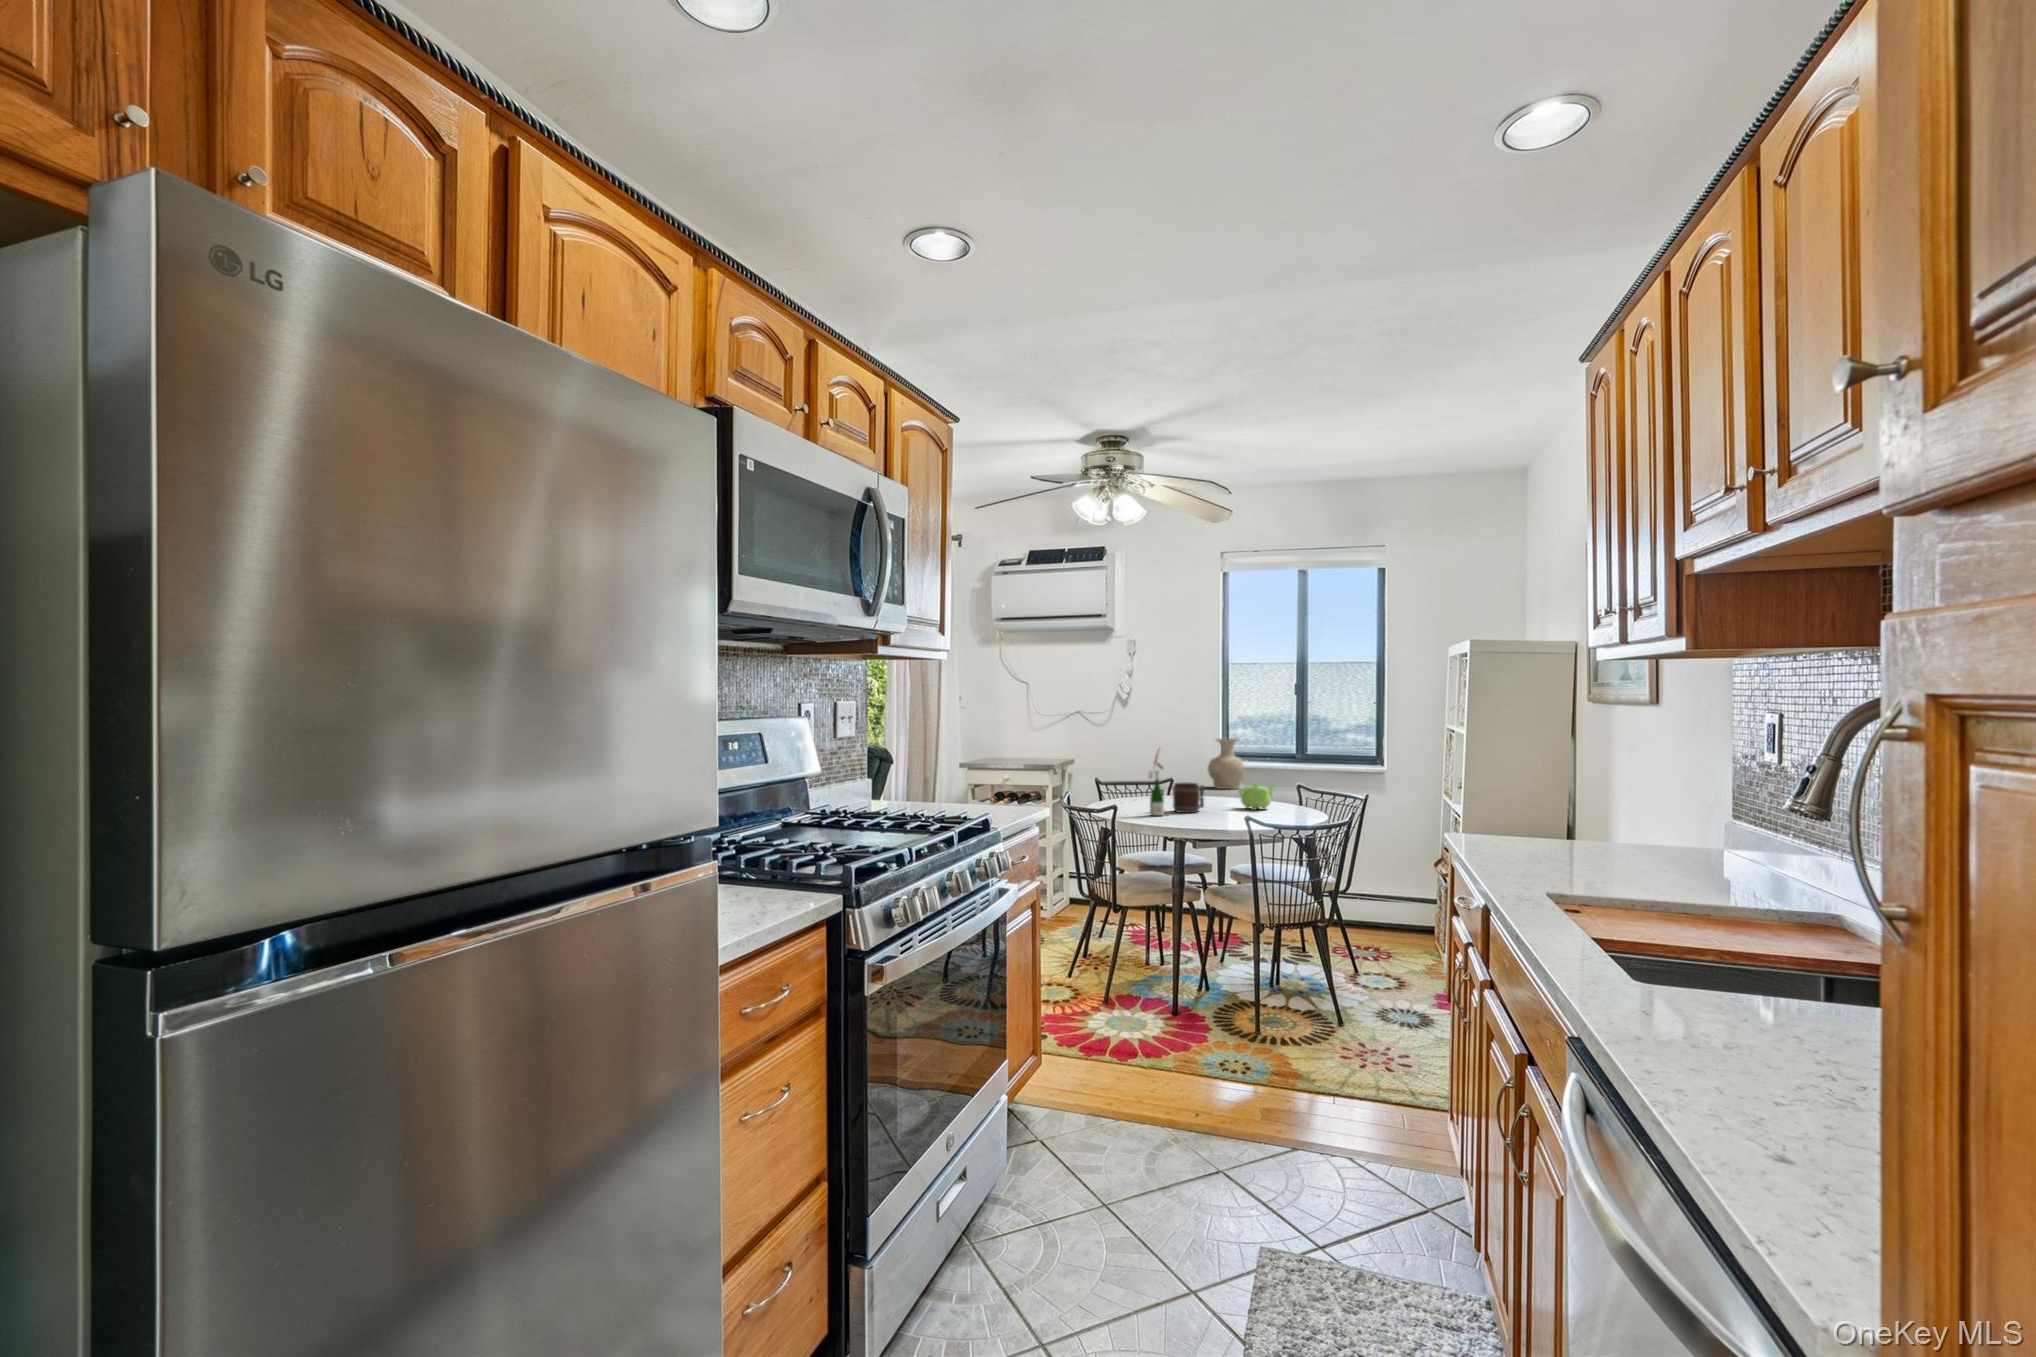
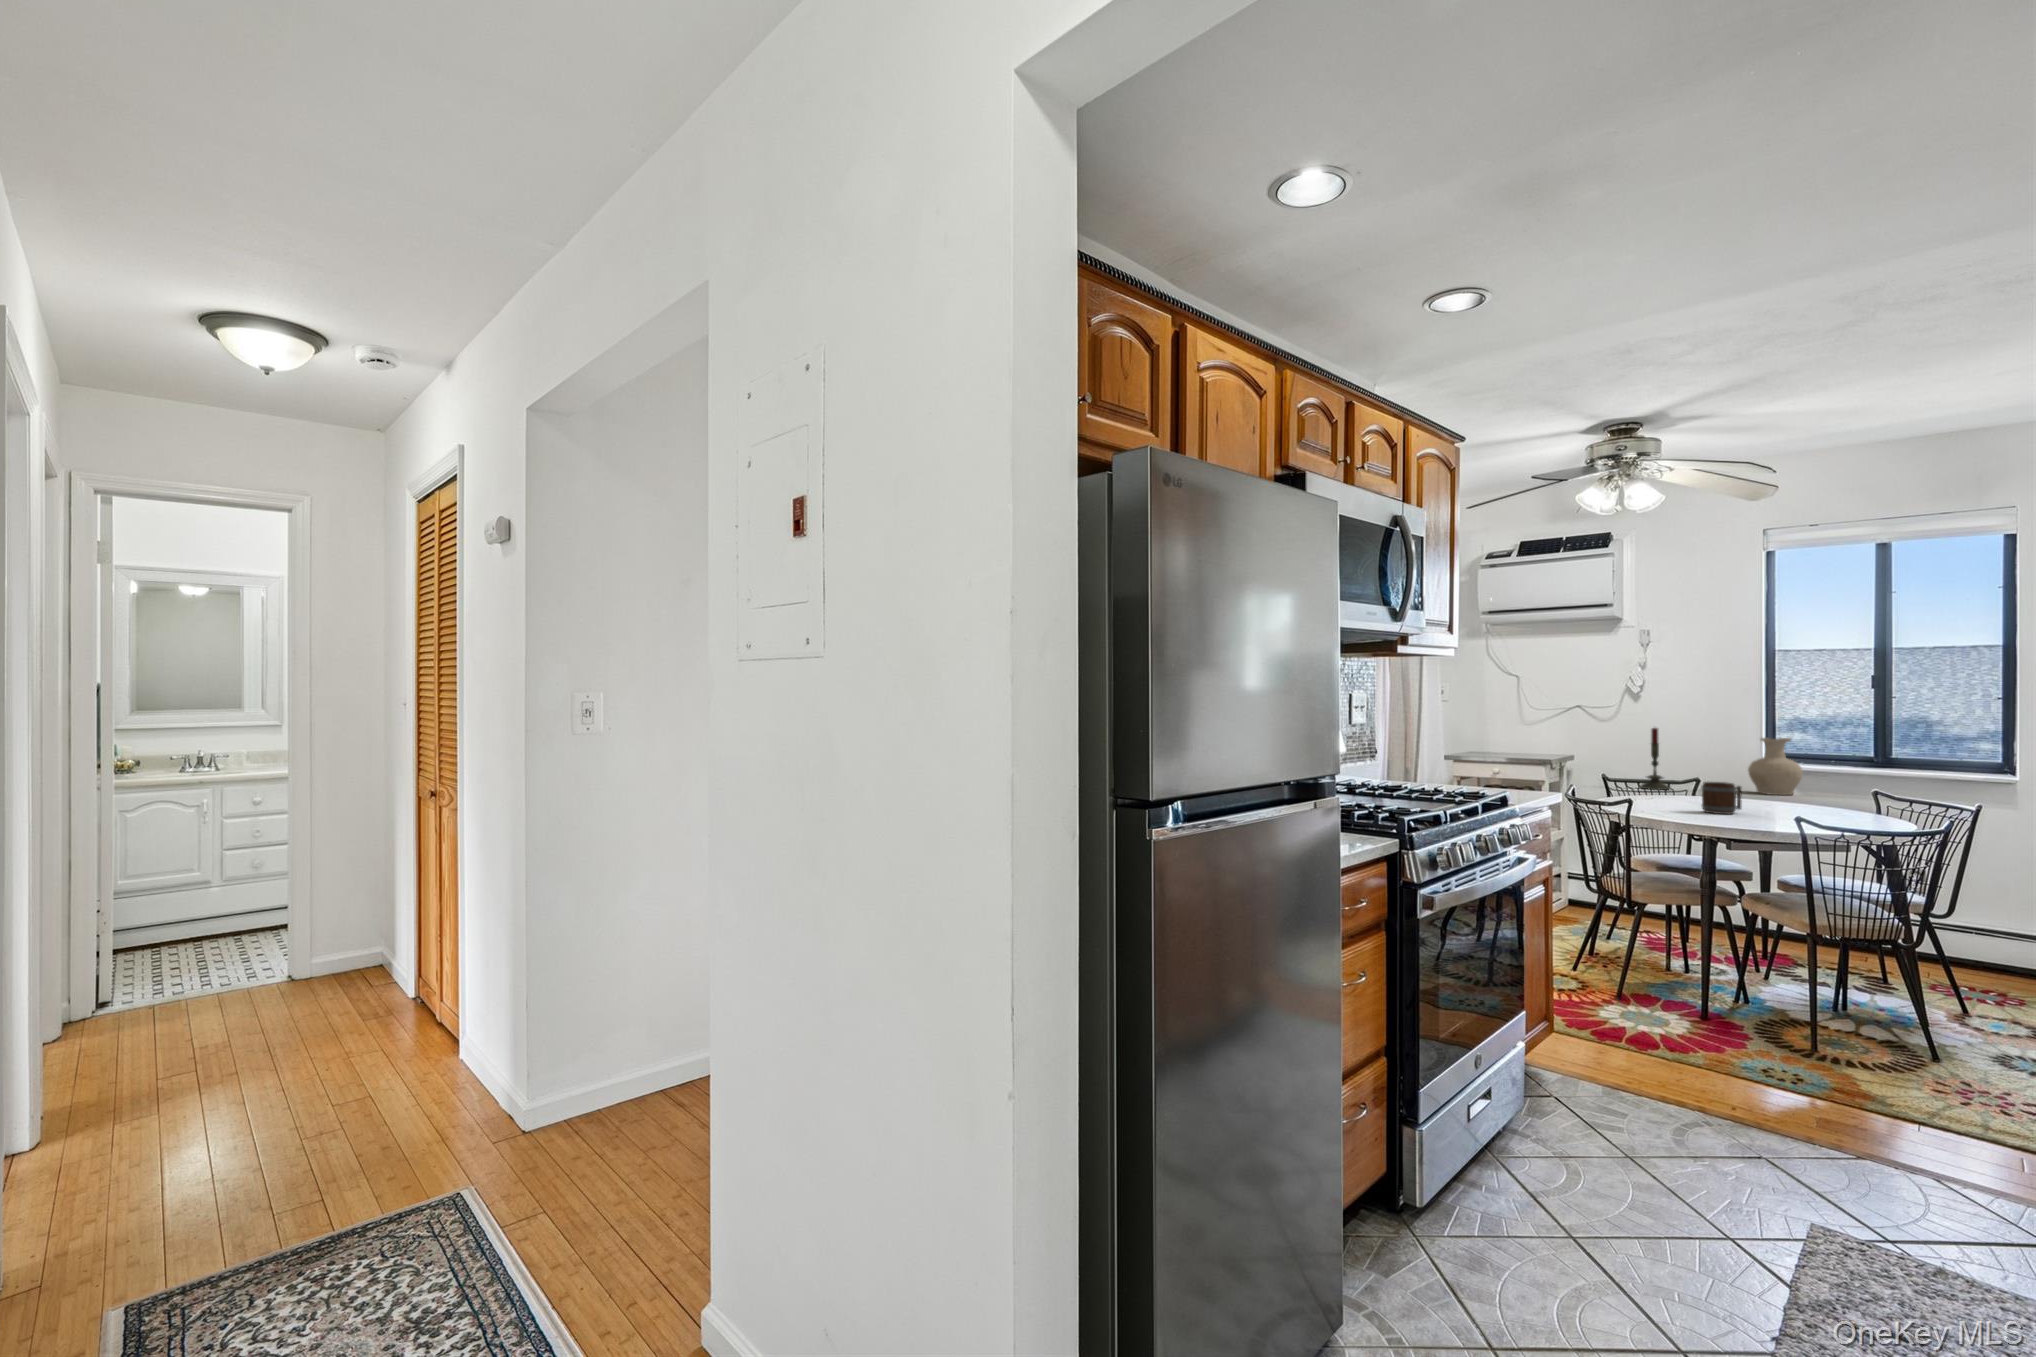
candle: none [1126,730,1149,789] -> present [1640,728,1670,790]
wine bottle: present [1149,750,1164,816] -> none [1671,744,1697,815]
teapot: present [1239,783,1274,810] -> none [1788,787,1840,816]

